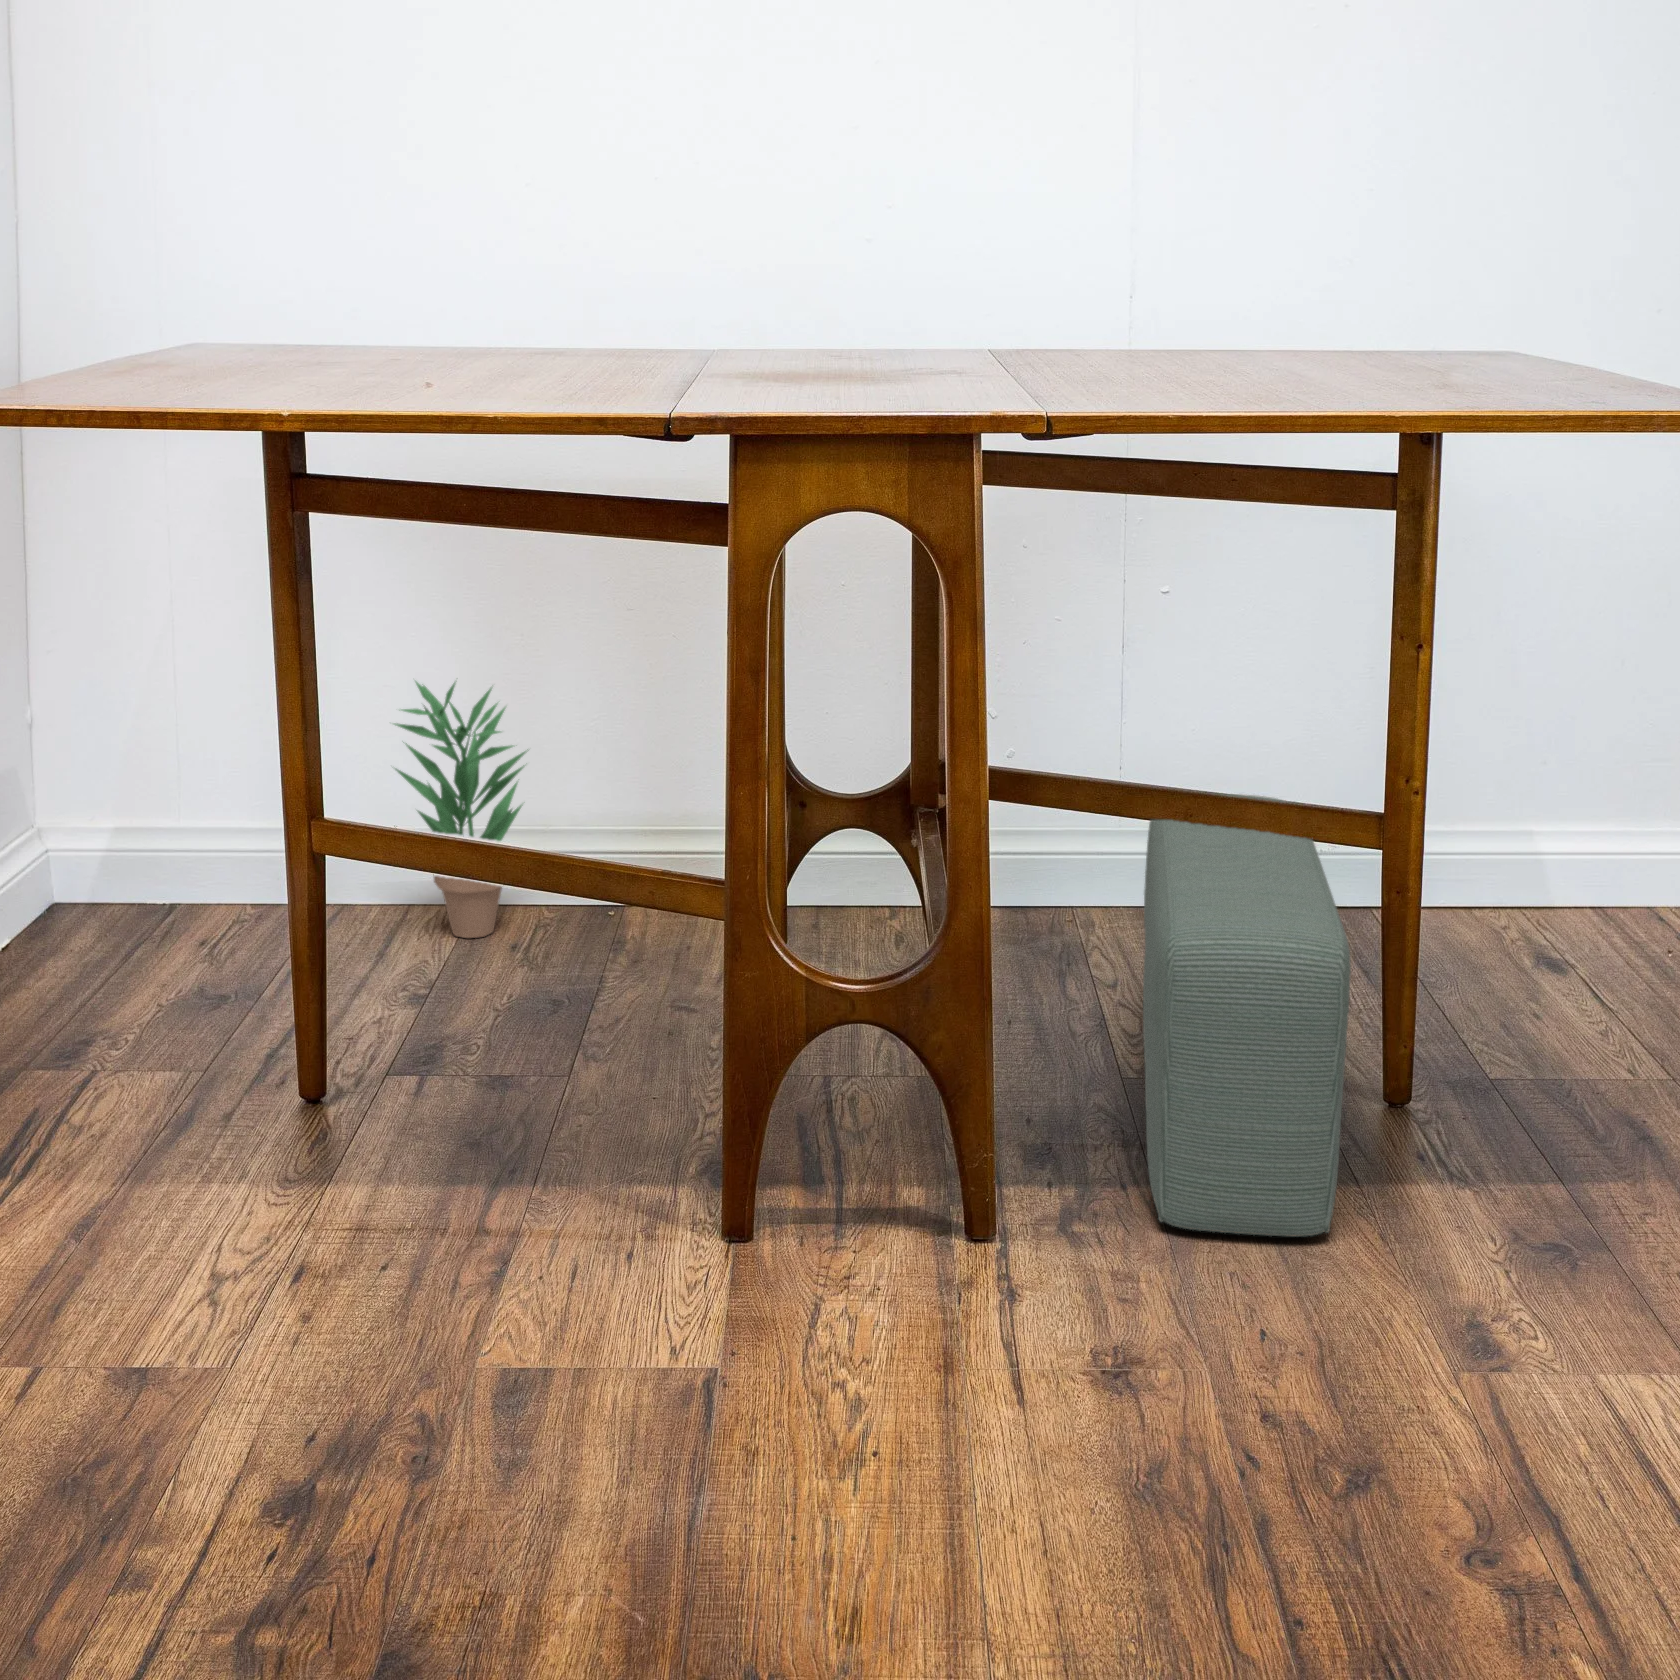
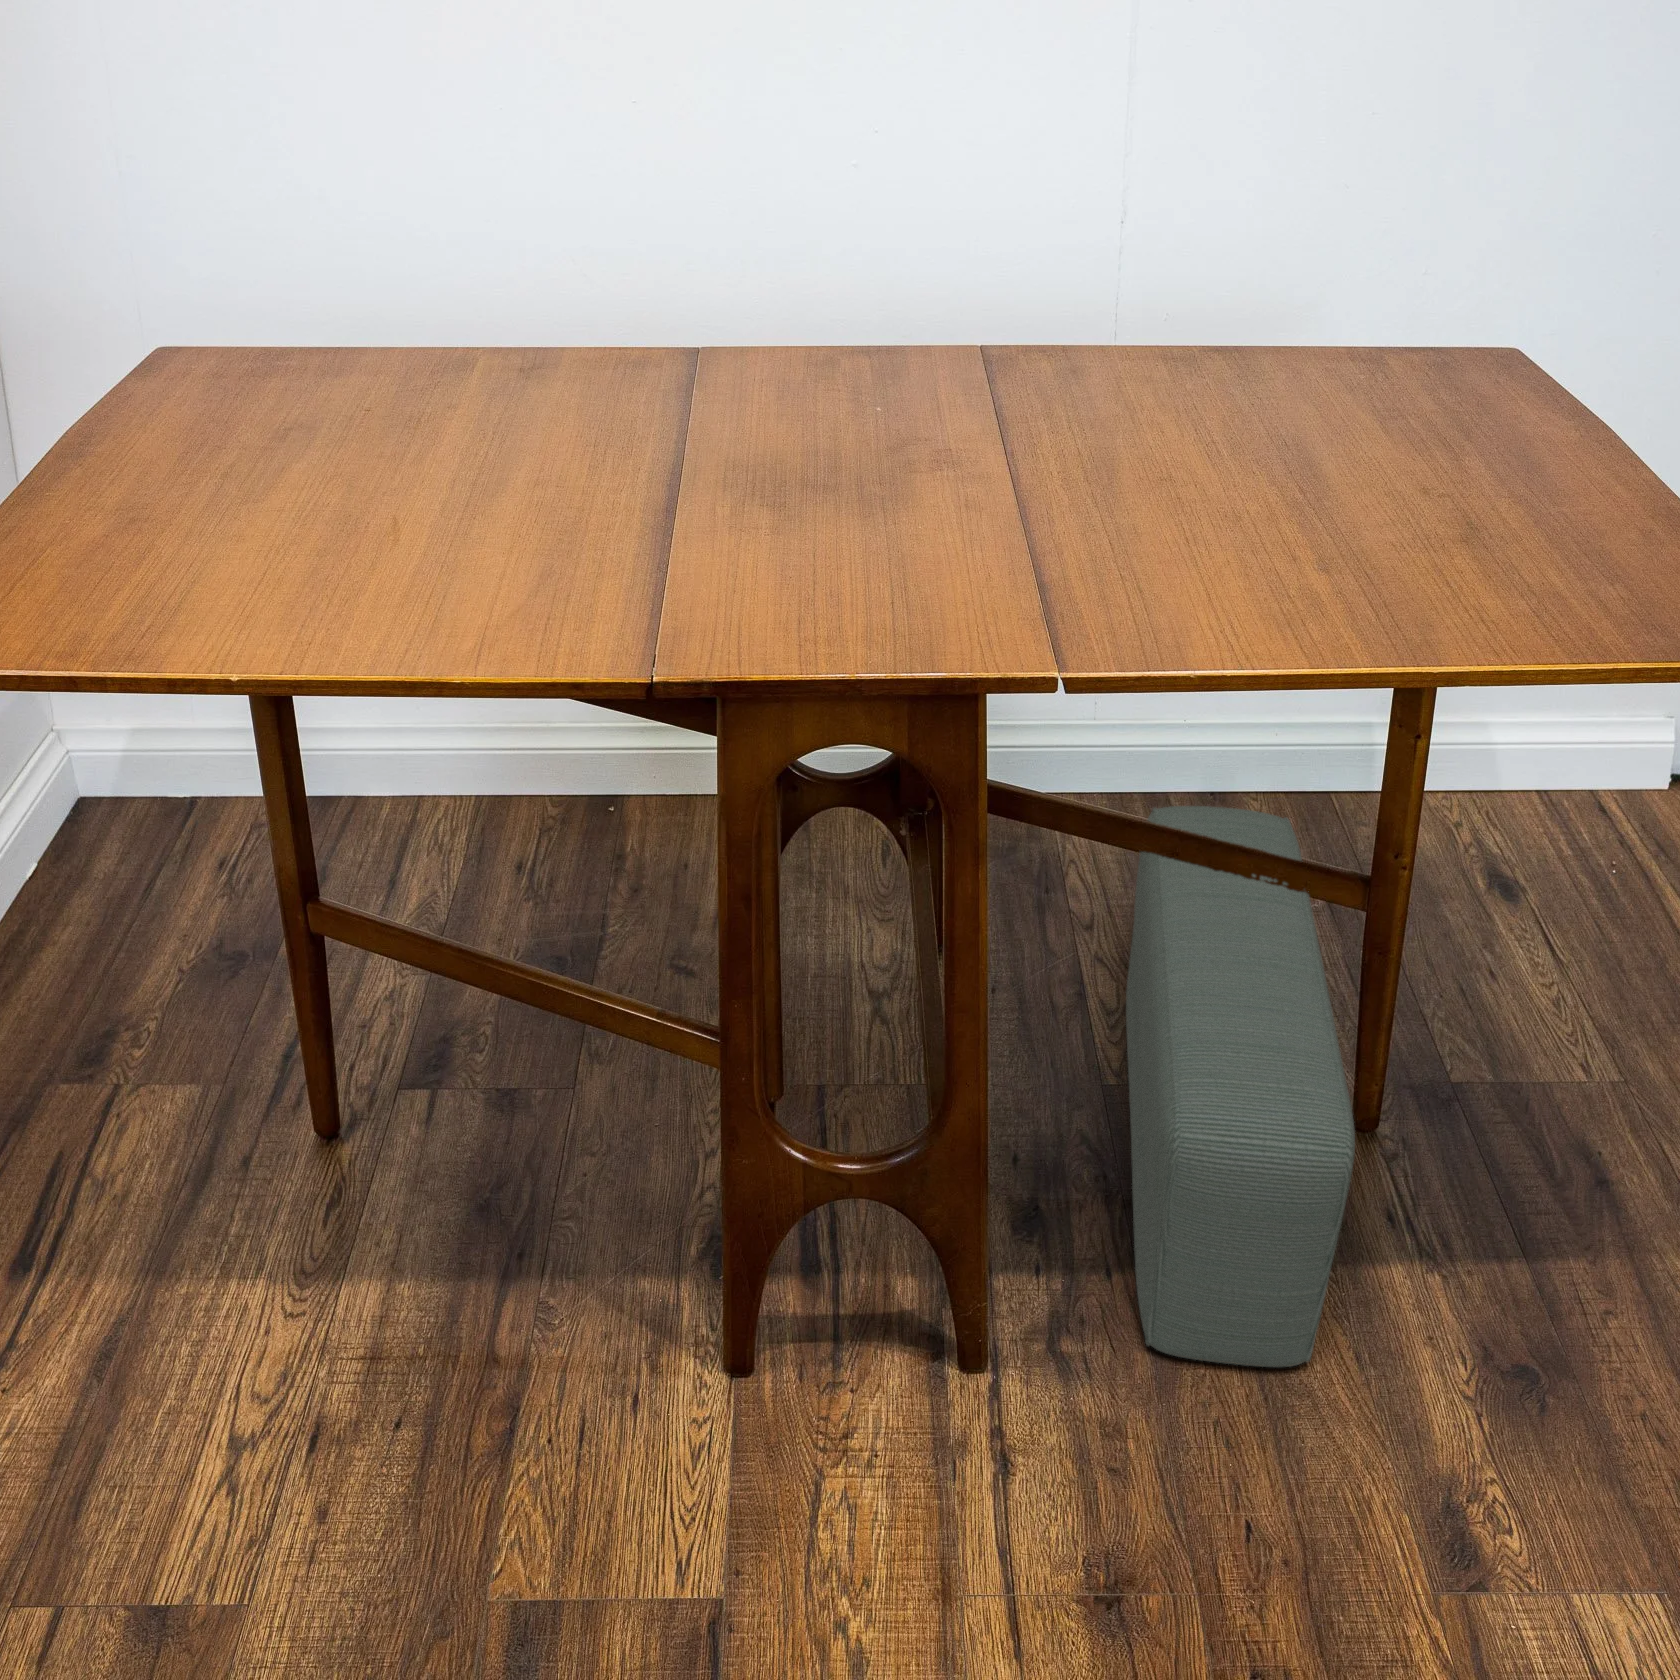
potted plant: present [394,682,526,938] -> none [383,619,528,851]

